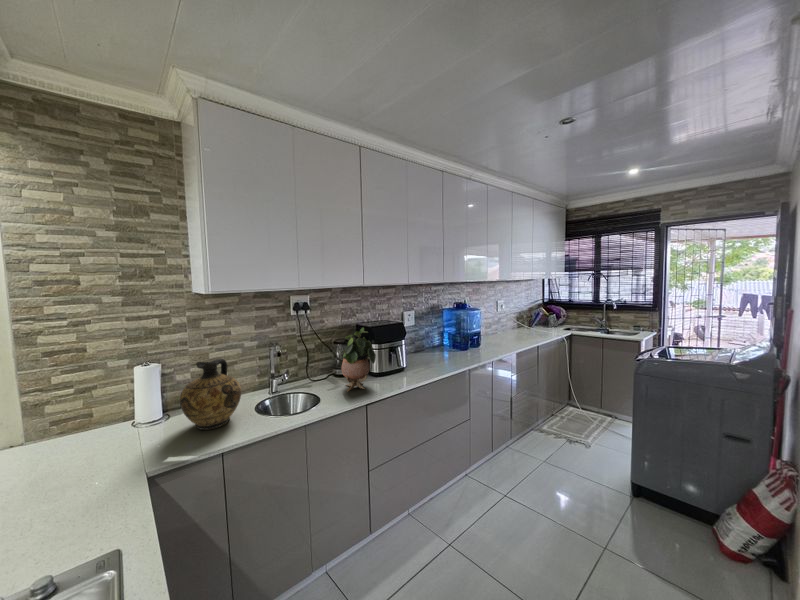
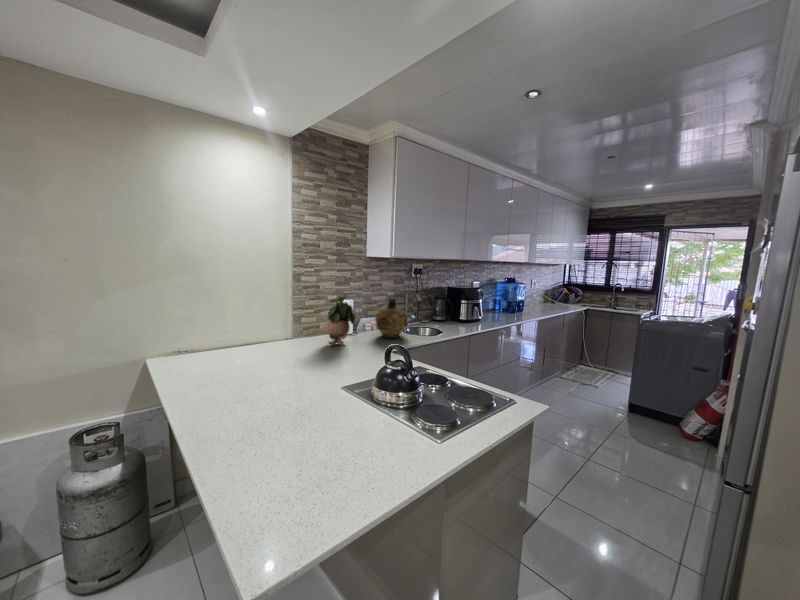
potted plant: present [341,328,376,391] -> present [325,294,355,346]

